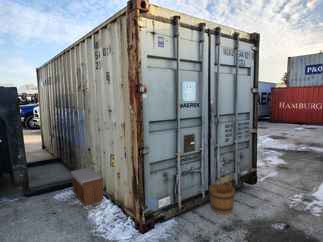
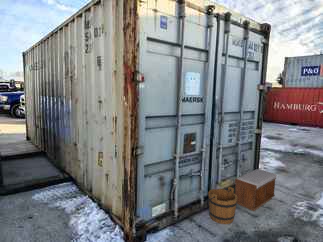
bench: present [71,168,104,206] -> present [235,169,277,211]

